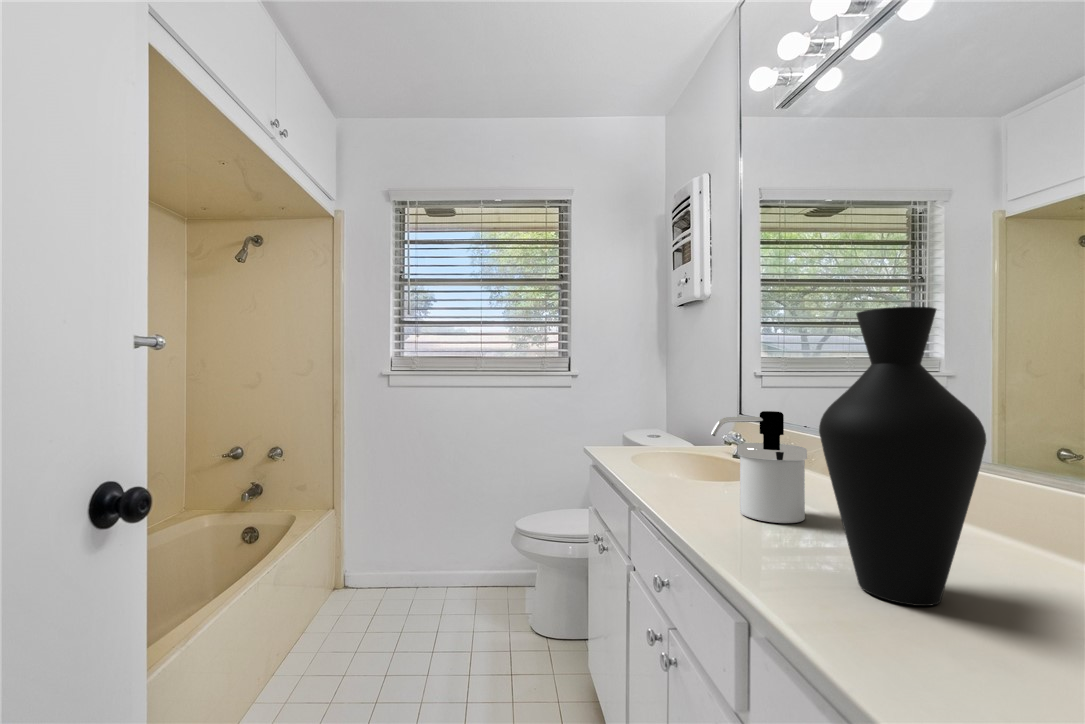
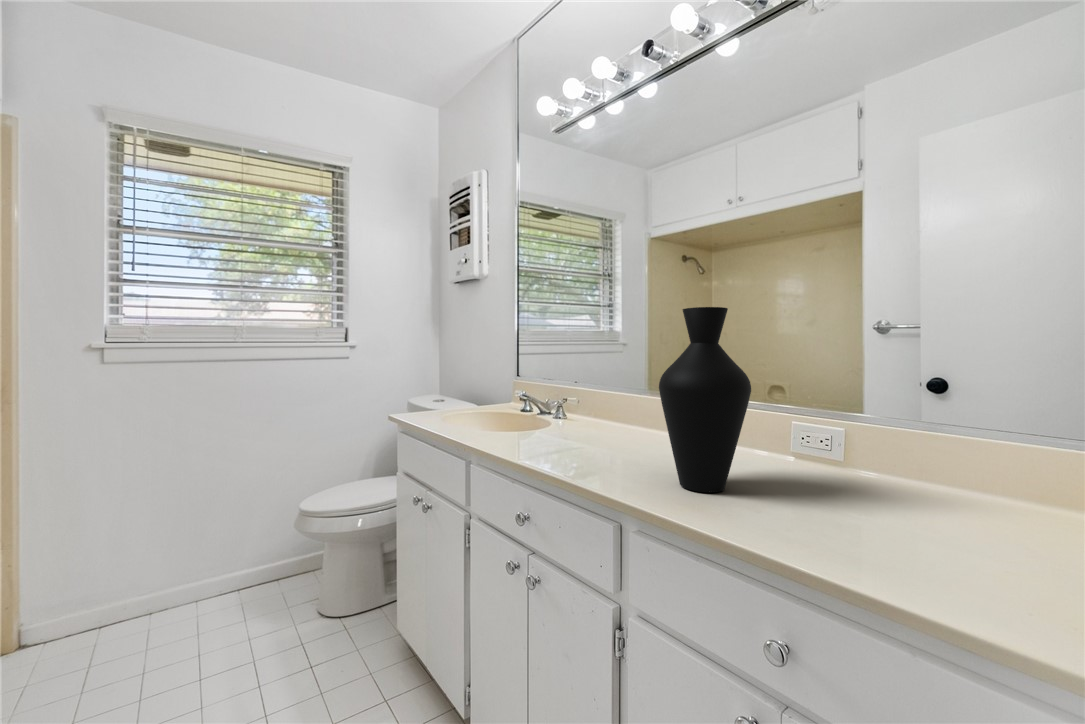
soap dispenser: present [711,411,807,523] -> none [557,375,615,456]

